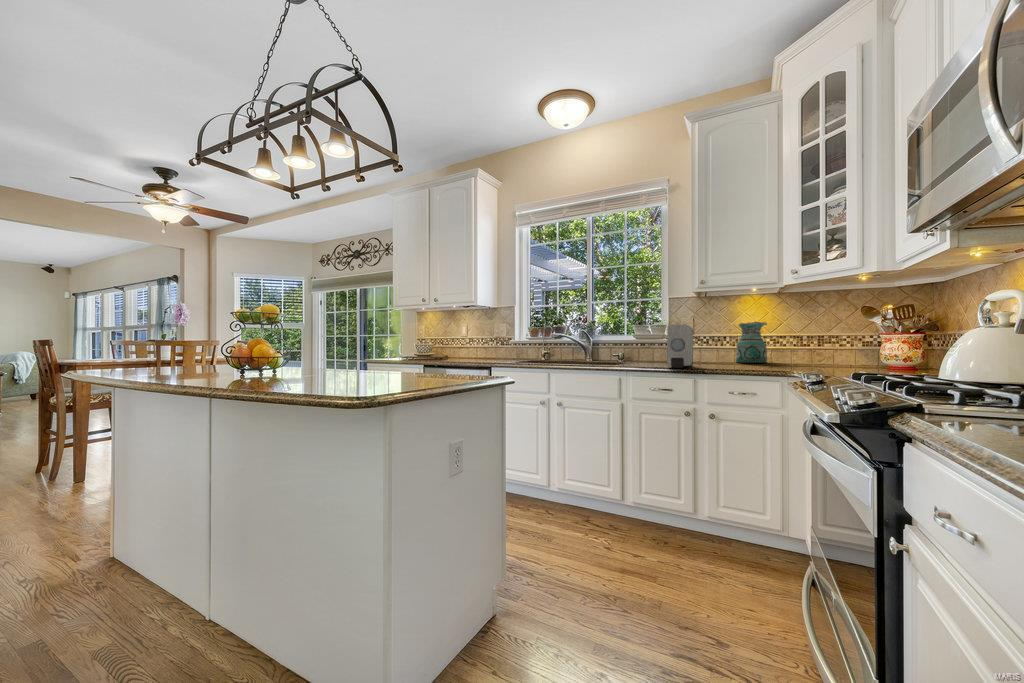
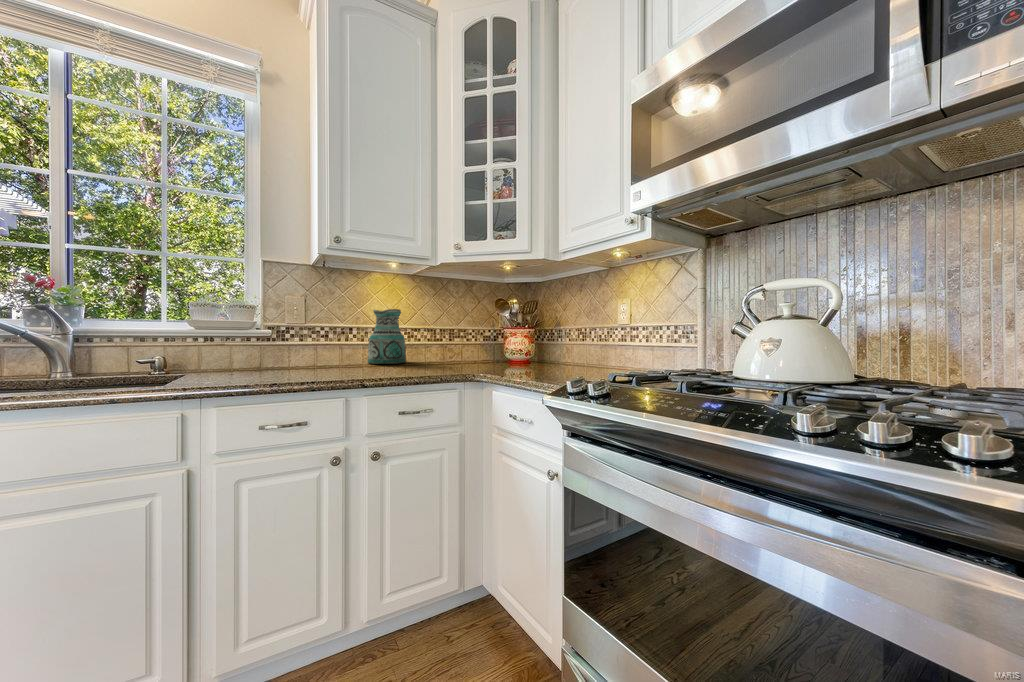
soap dispenser: present [667,325,693,368] -> none [288,305,328,381]

